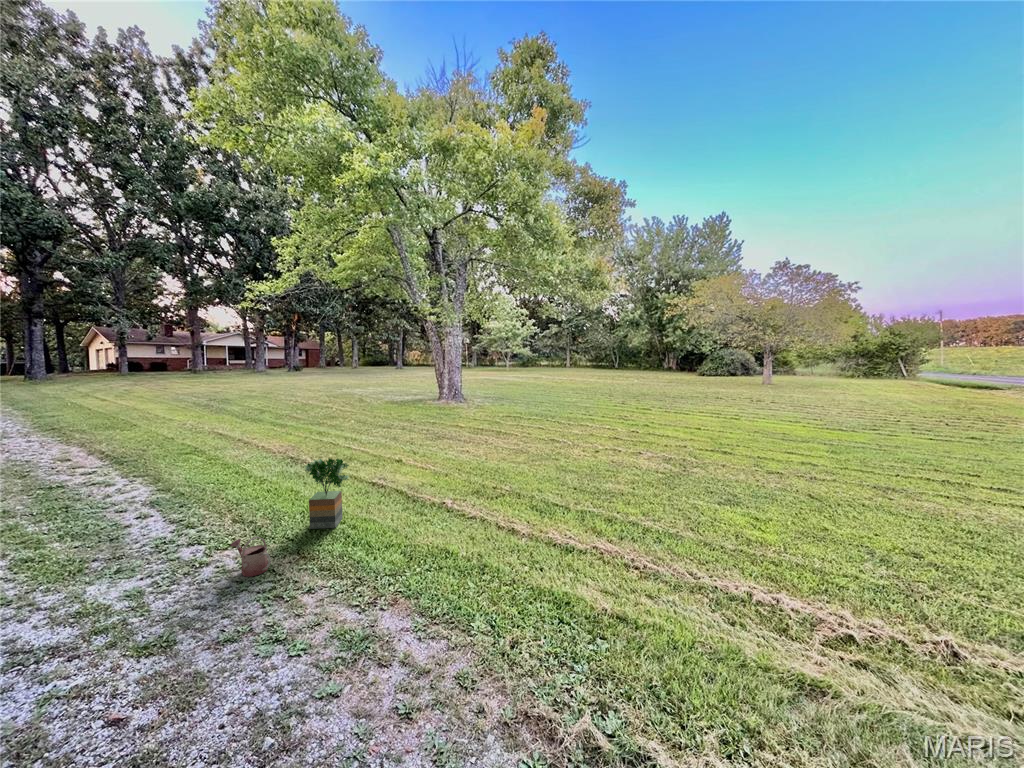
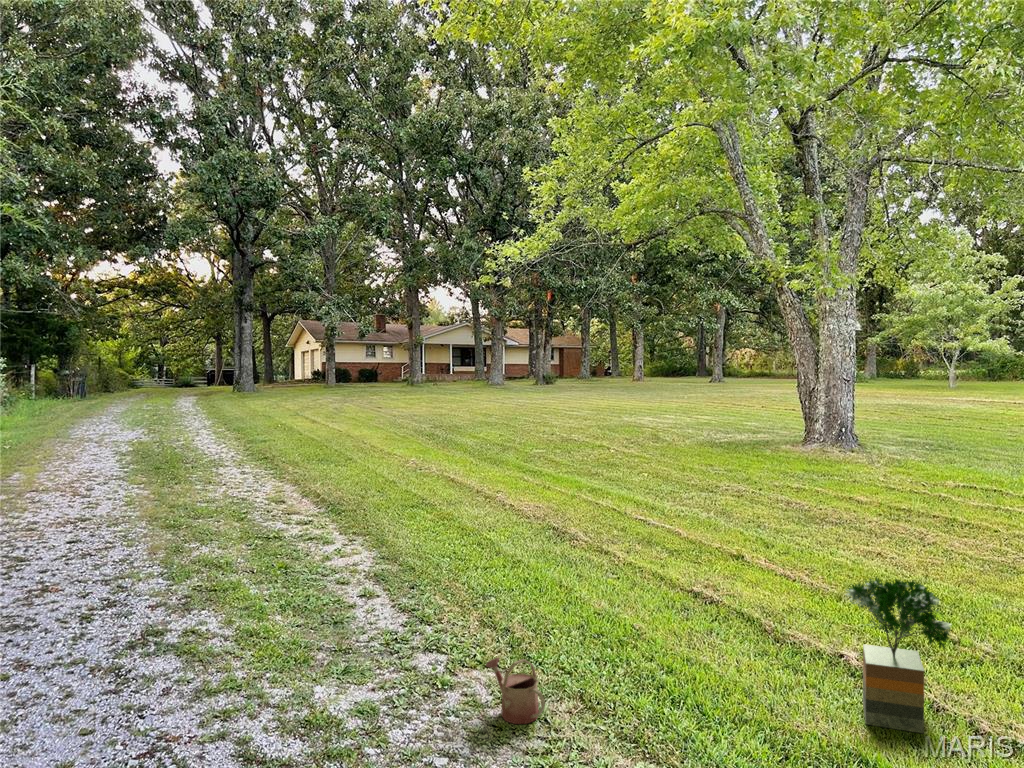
potted tree: present [305,458,349,529] -> present [846,577,951,733]

